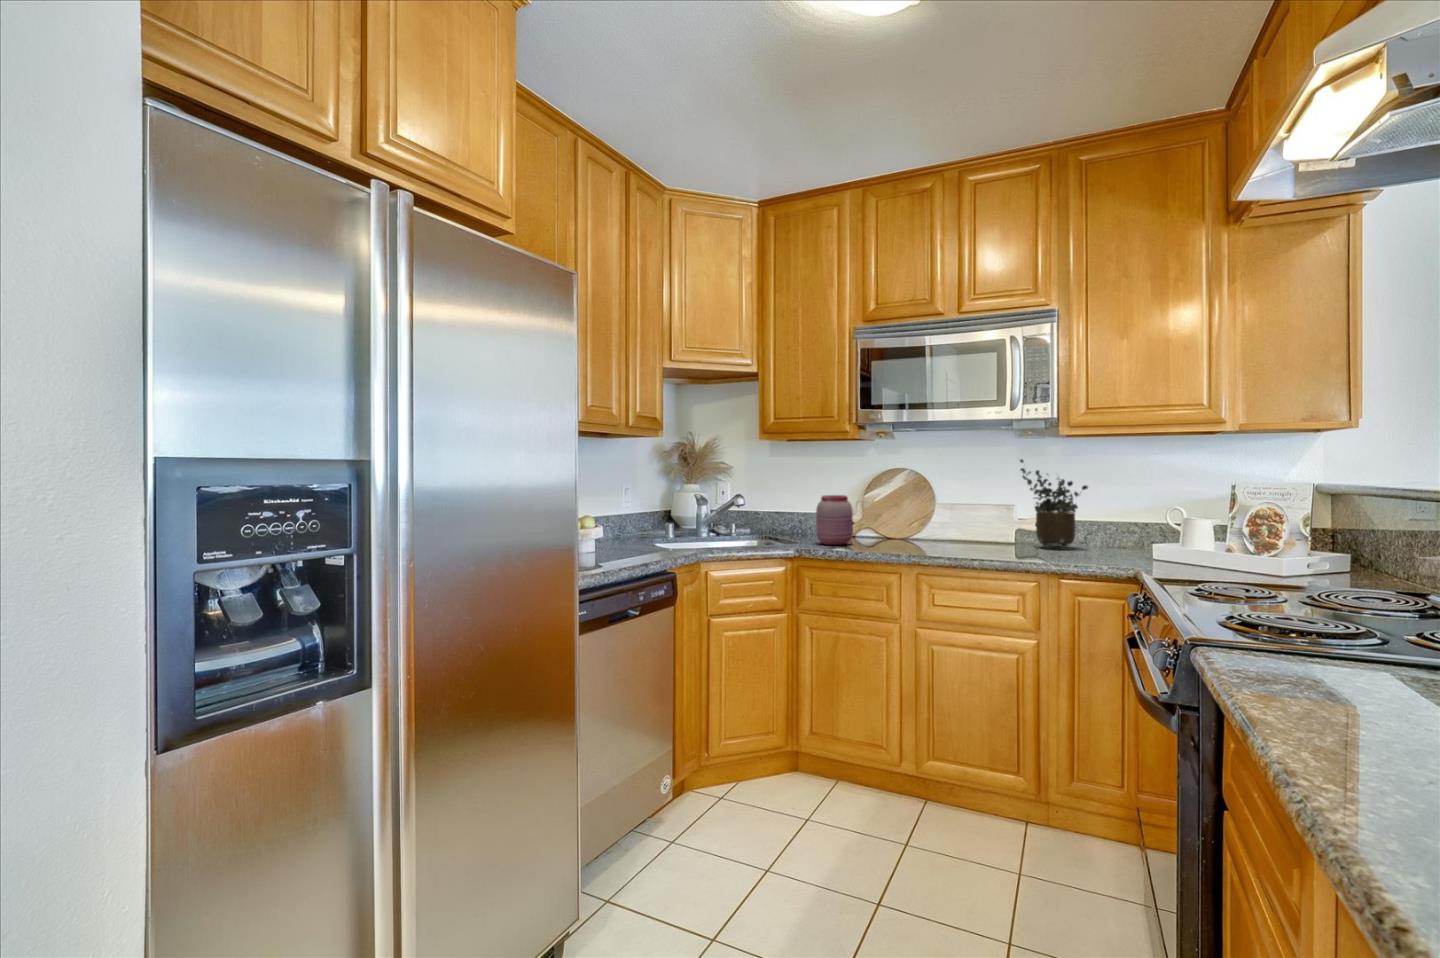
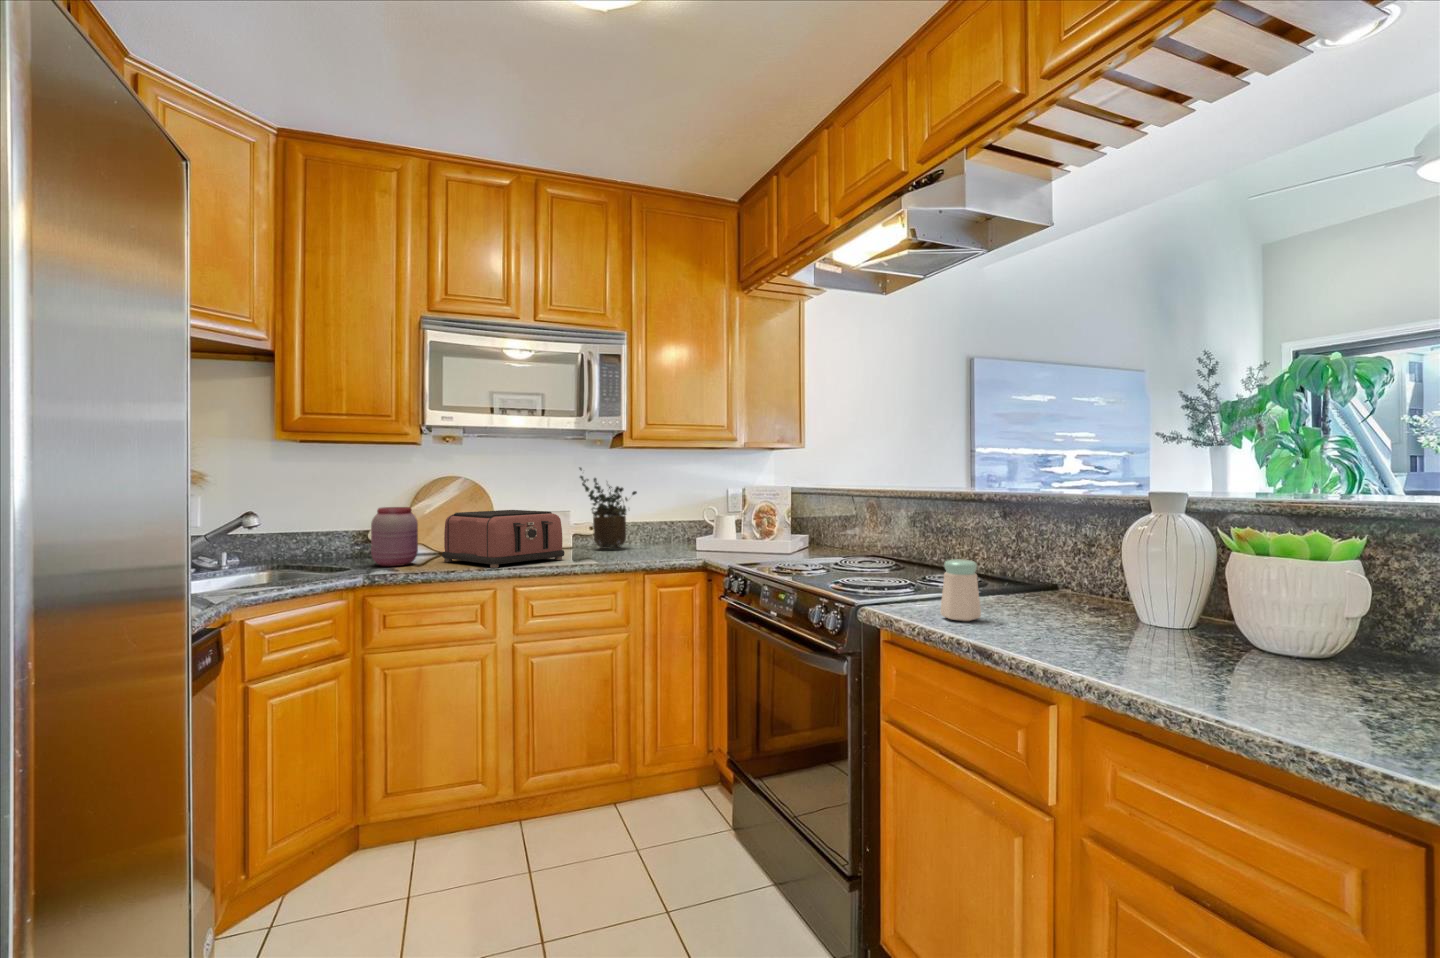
toaster: none [873,501,979,554] -> present [442,510,565,568]
salt shaker: none [1270,598,1341,696] -> present [941,559,981,621]

